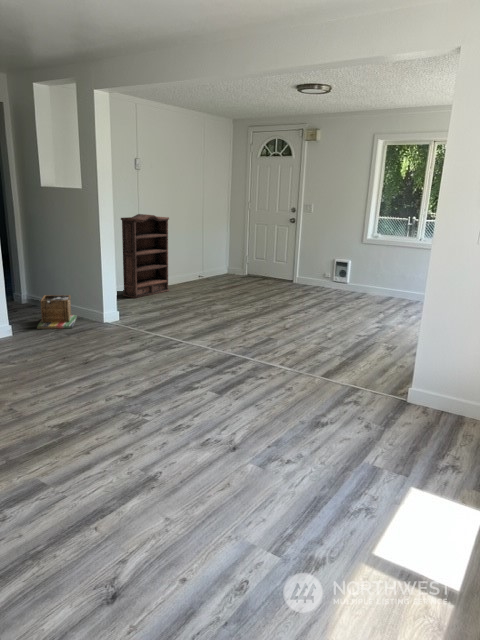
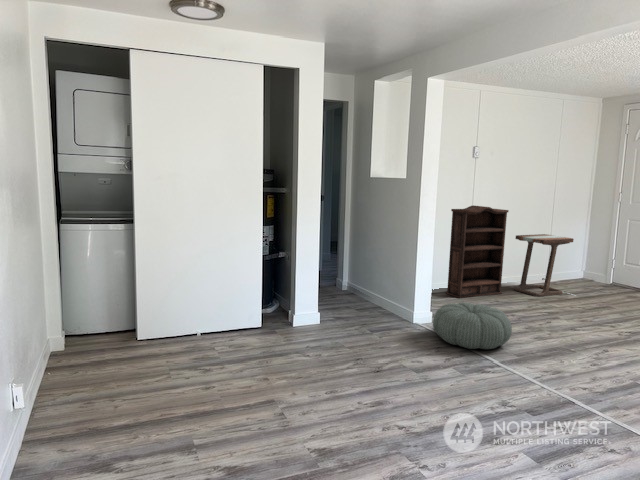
side table: none [176,238,225,290] -> present [514,234,574,297]
laundry basket: present [37,295,77,329] -> none [346,286,389,325]
pouf: none [122,298,186,335] -> present [433,303,512,349]

